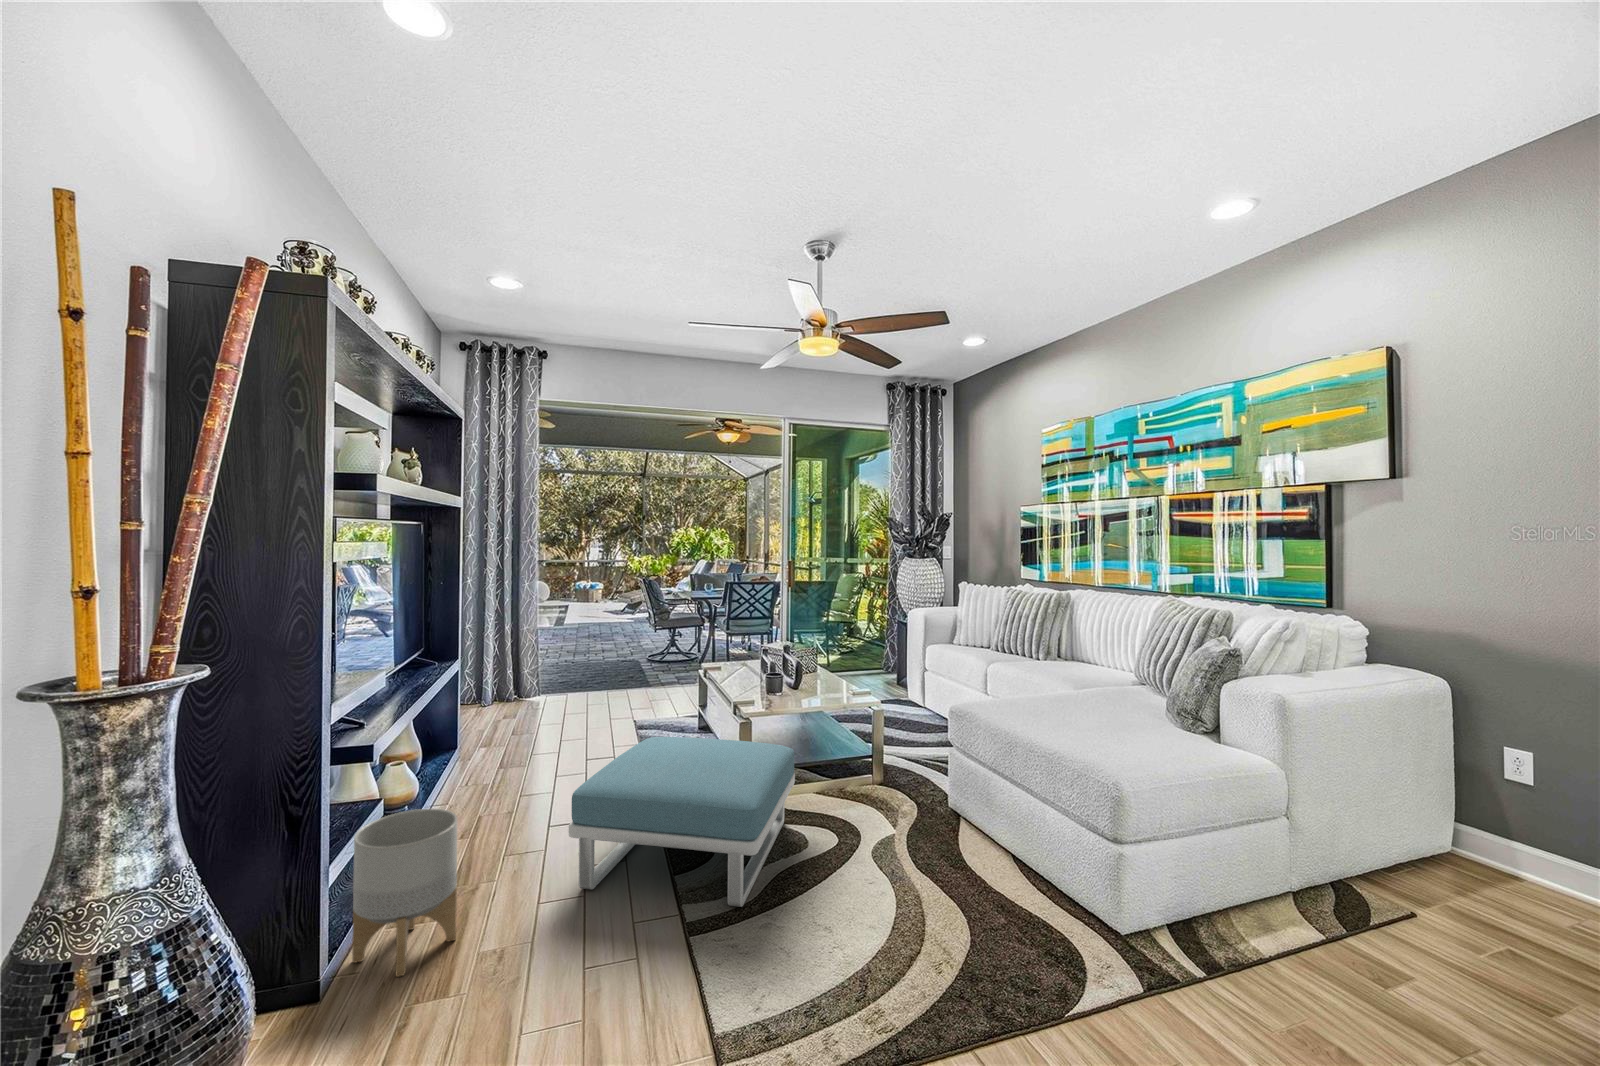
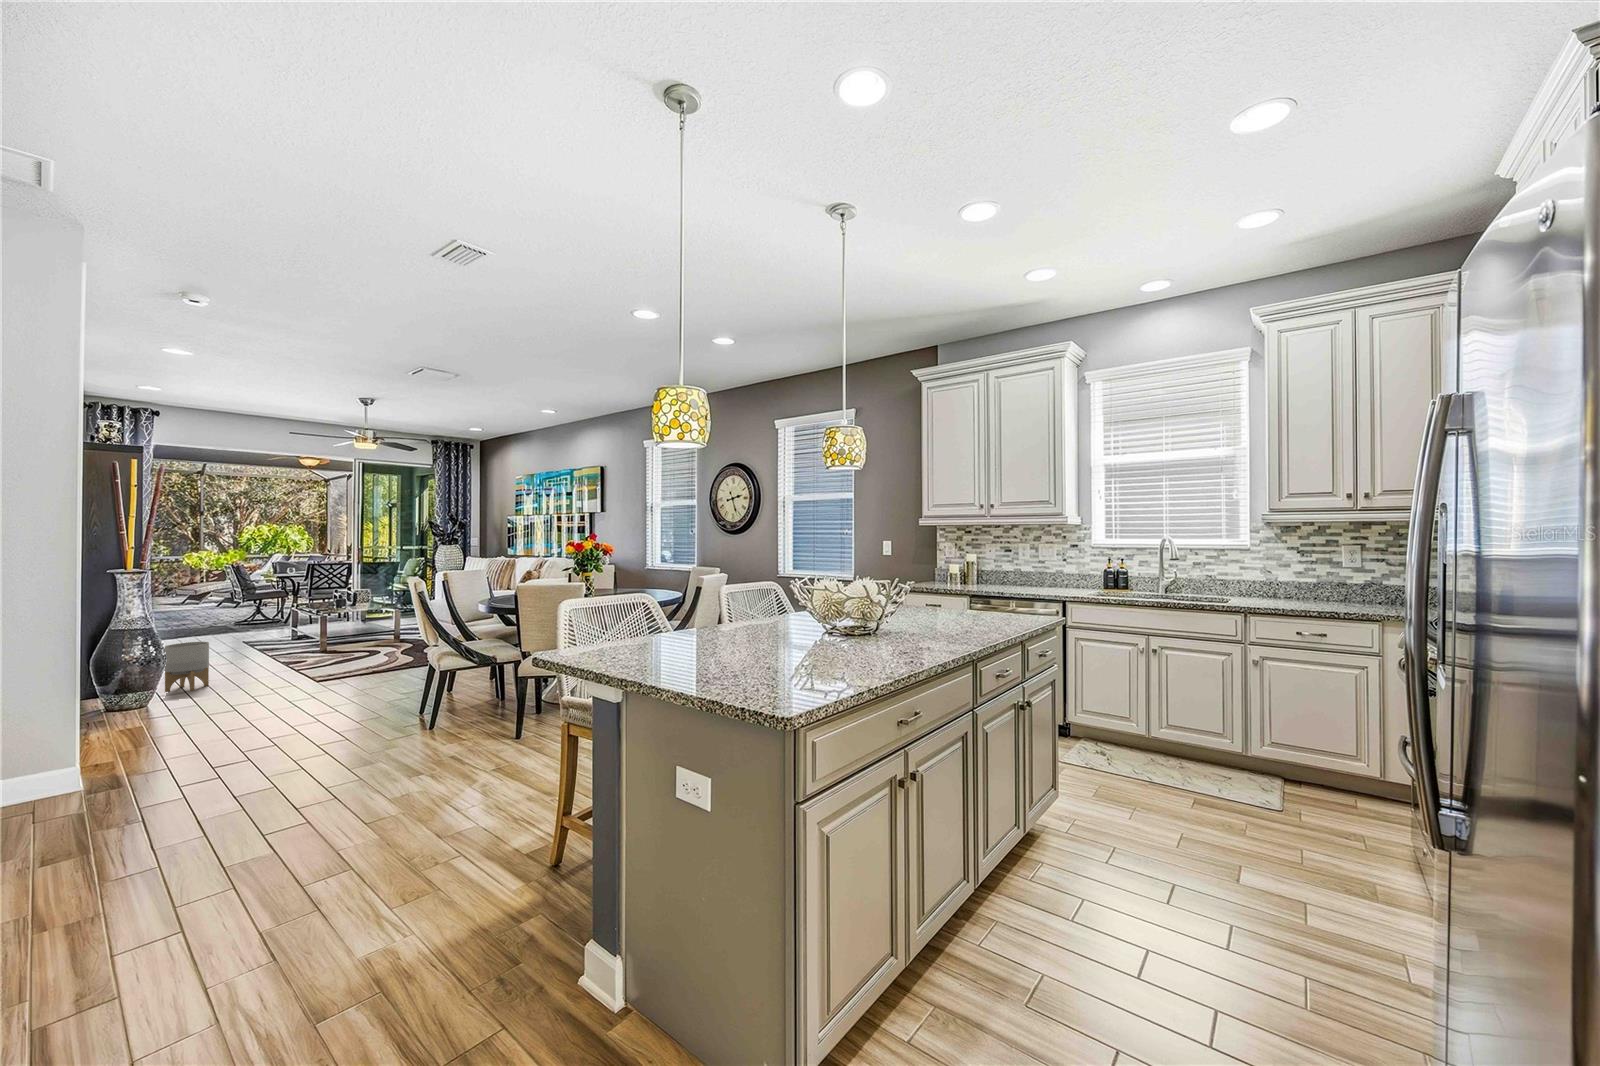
footstool: present [569,737,795,907] -> none [252,624,360,674]

